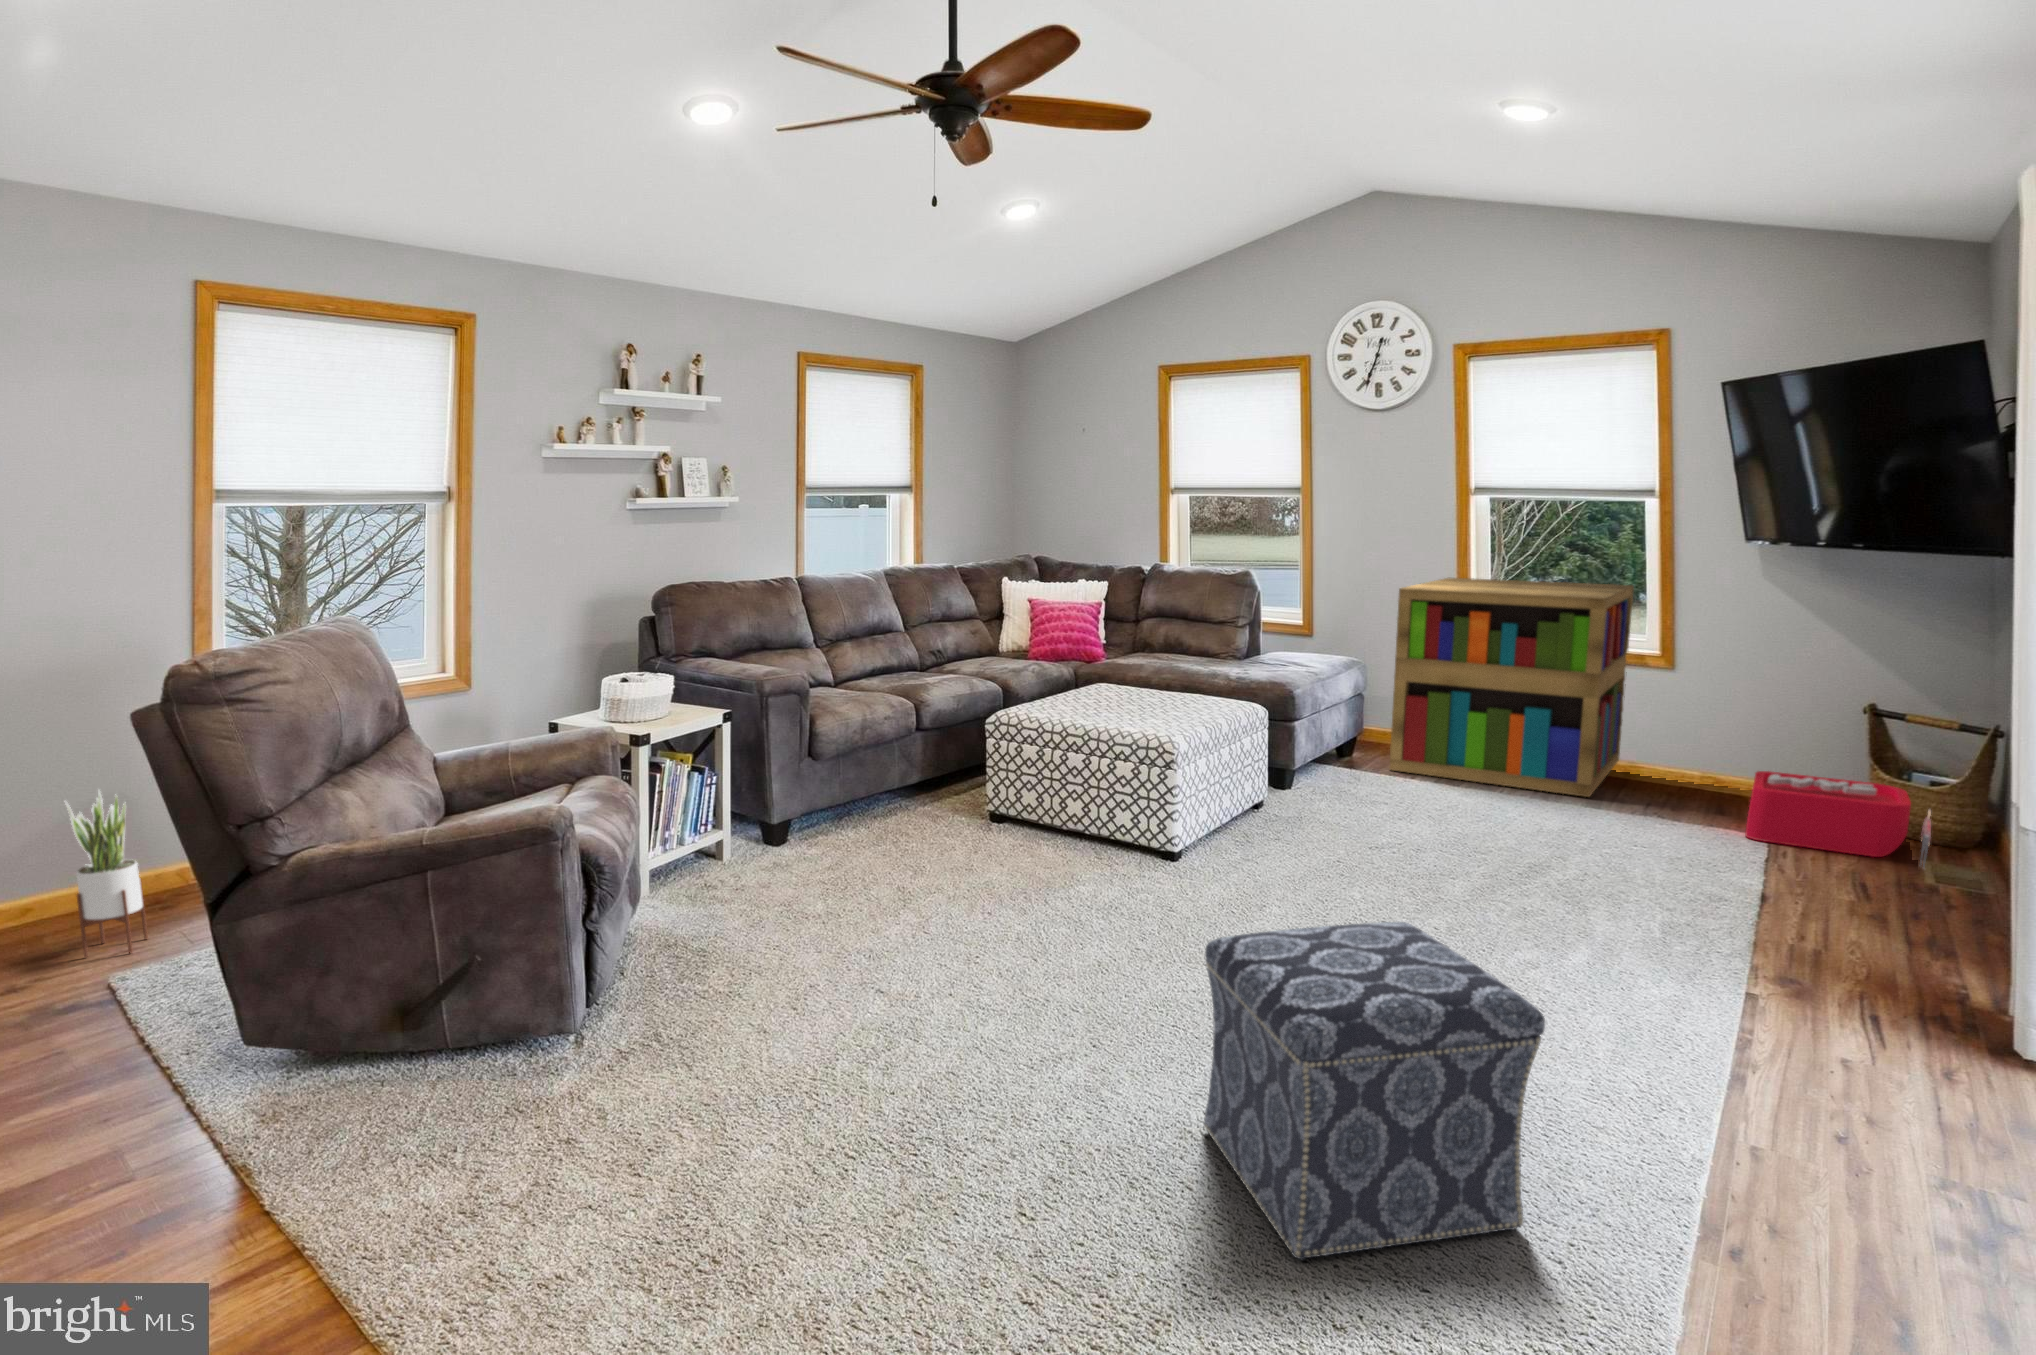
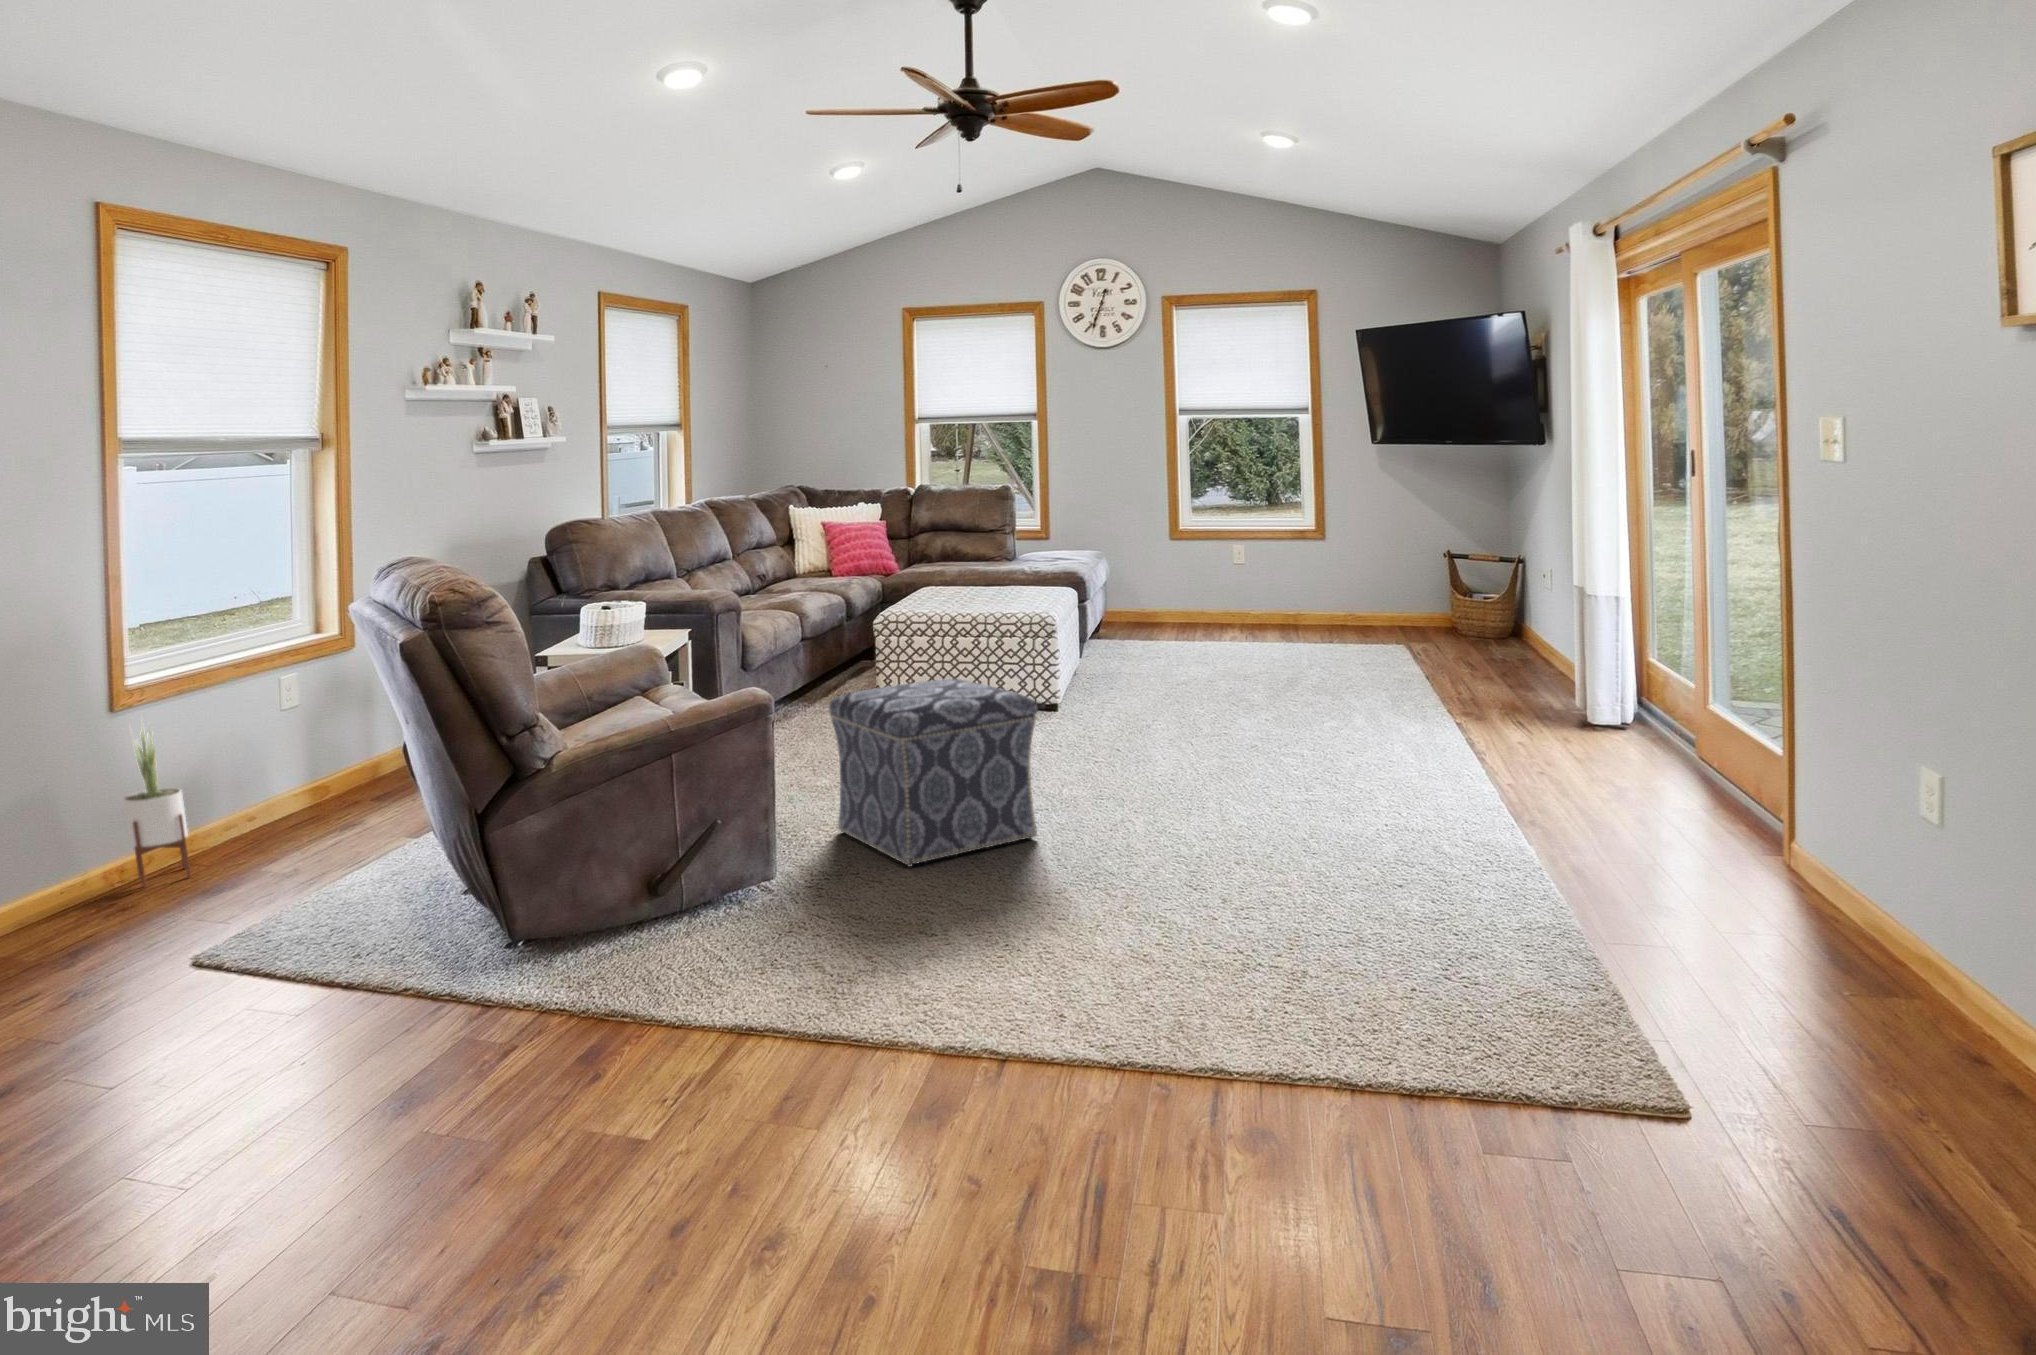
bookshelf: present [1389,578,1634,797] -> none [1159,487,1317,649]
storage bin: present [1745,771,1931,868] -> none [1424,613,1546,663]
ottoman: present [1204,922,1545,1259] -> present [829,679,1038,866]

